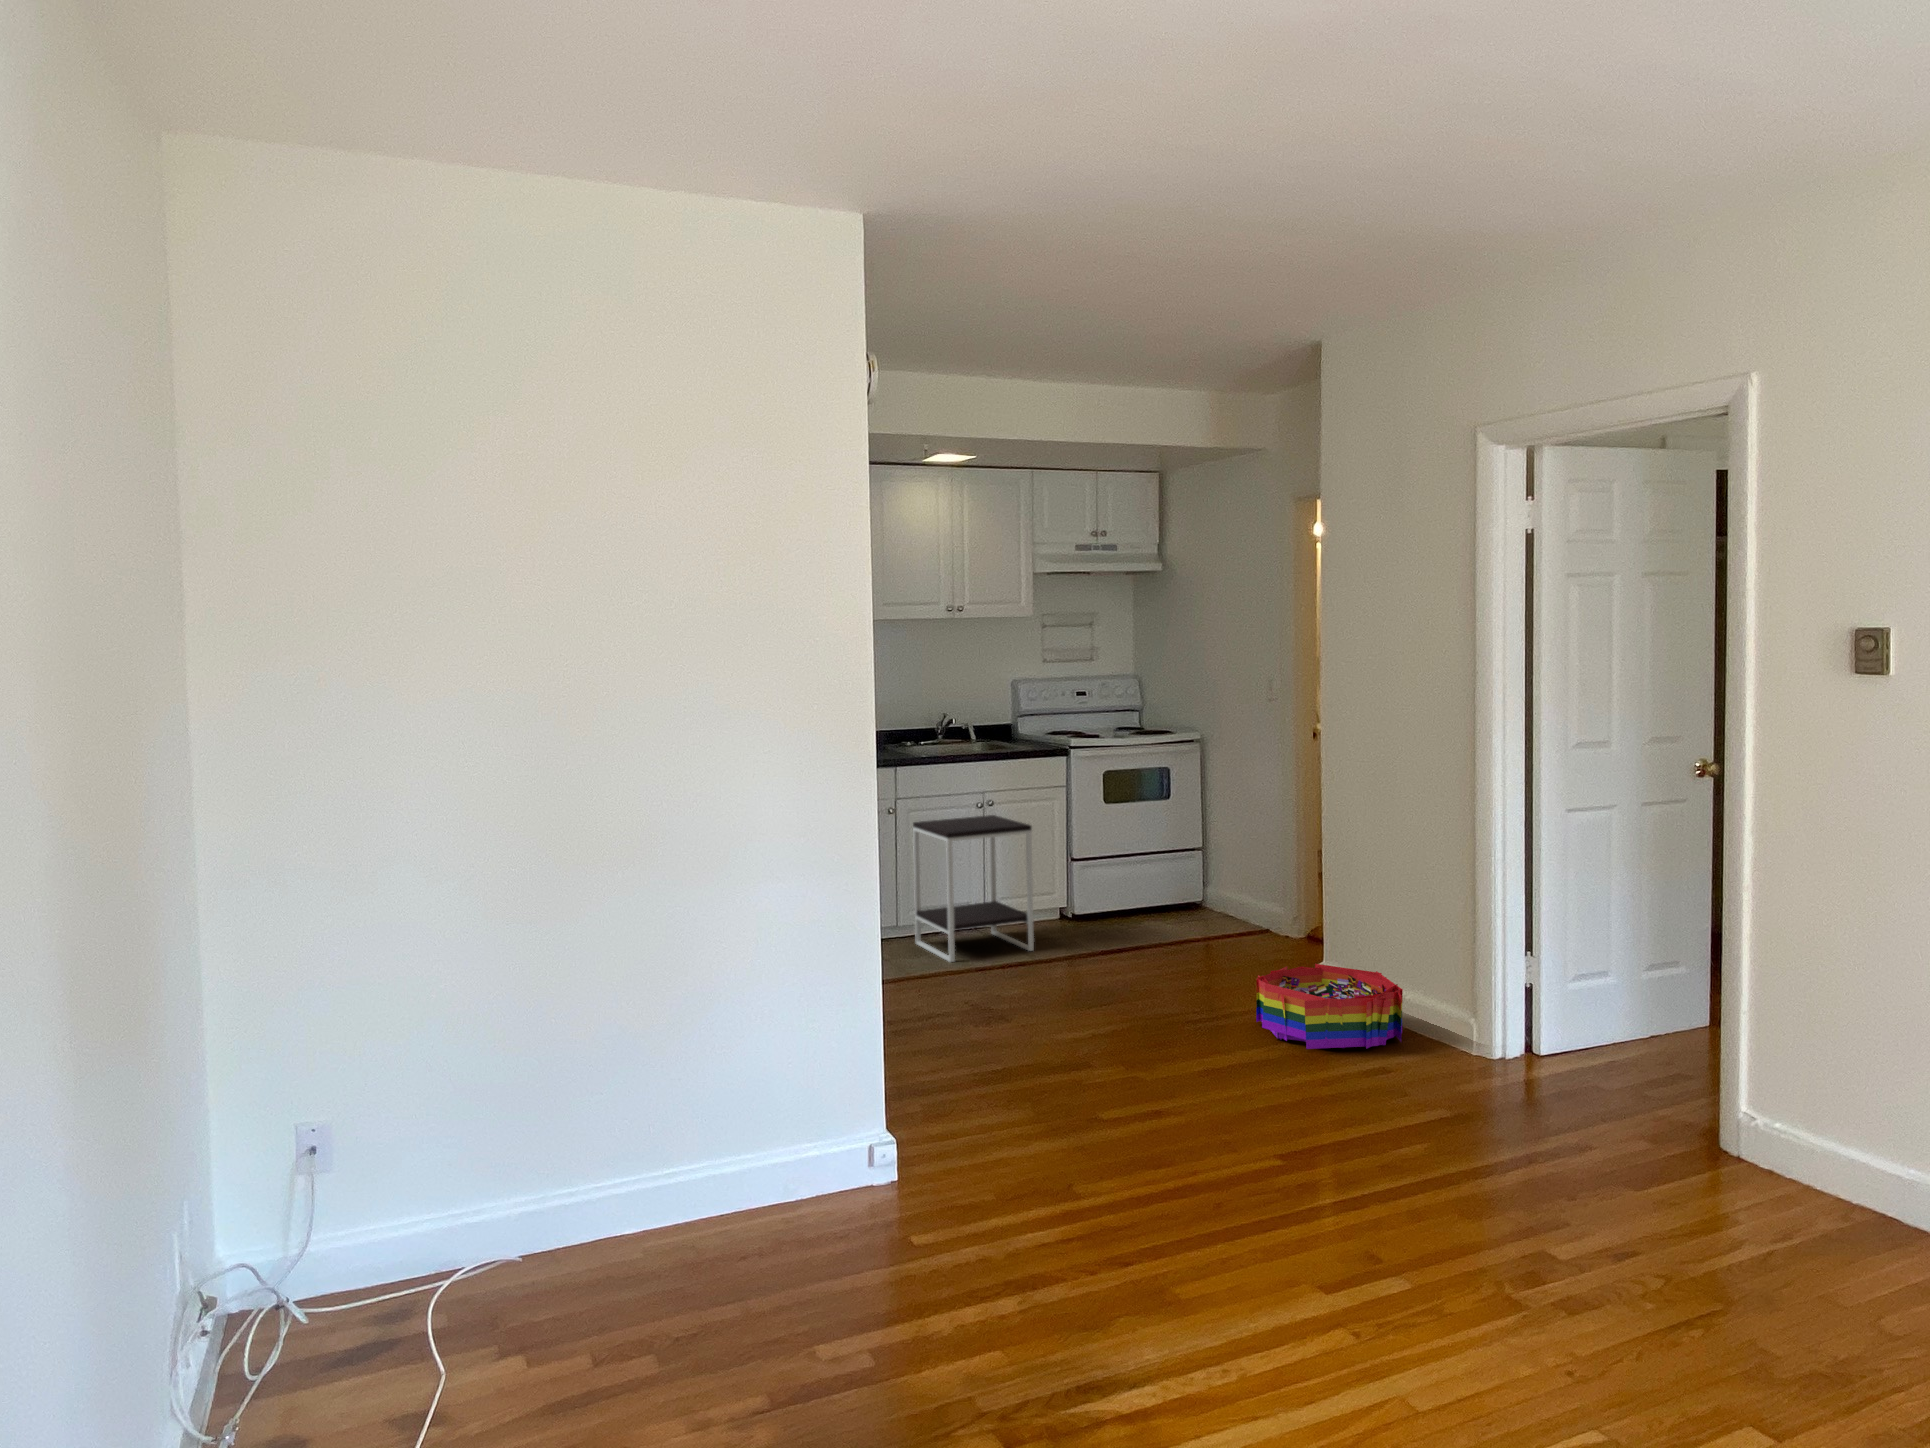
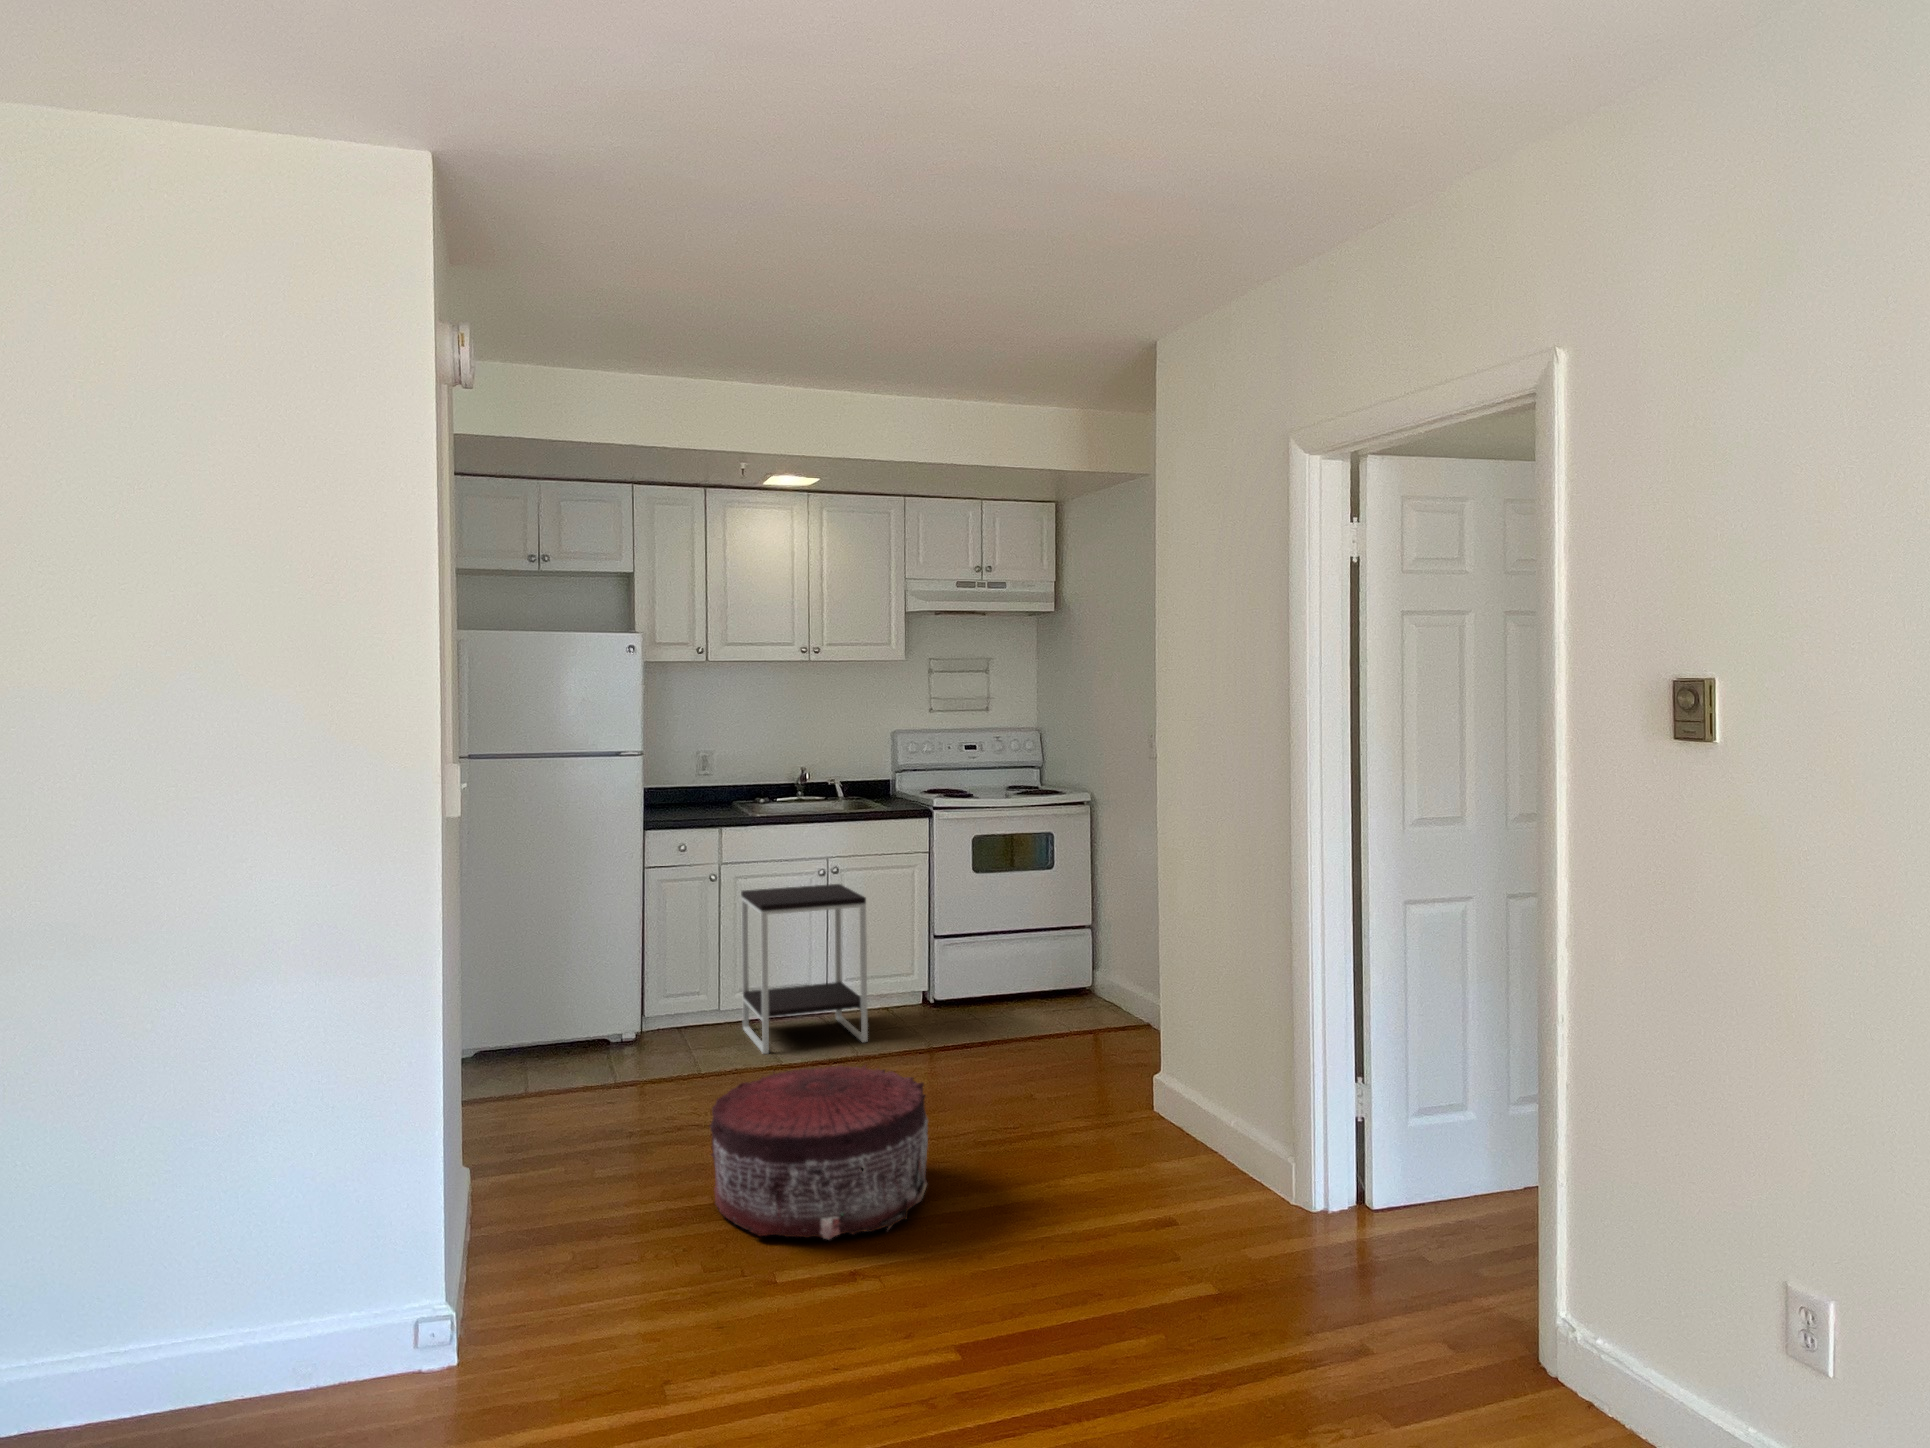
pouf: none [999,956,1181,1090] -> present [710,1066,928,1240]
storage bin: present [1256,964,1403,1049] -> none [1050,1077,1221,1190]

